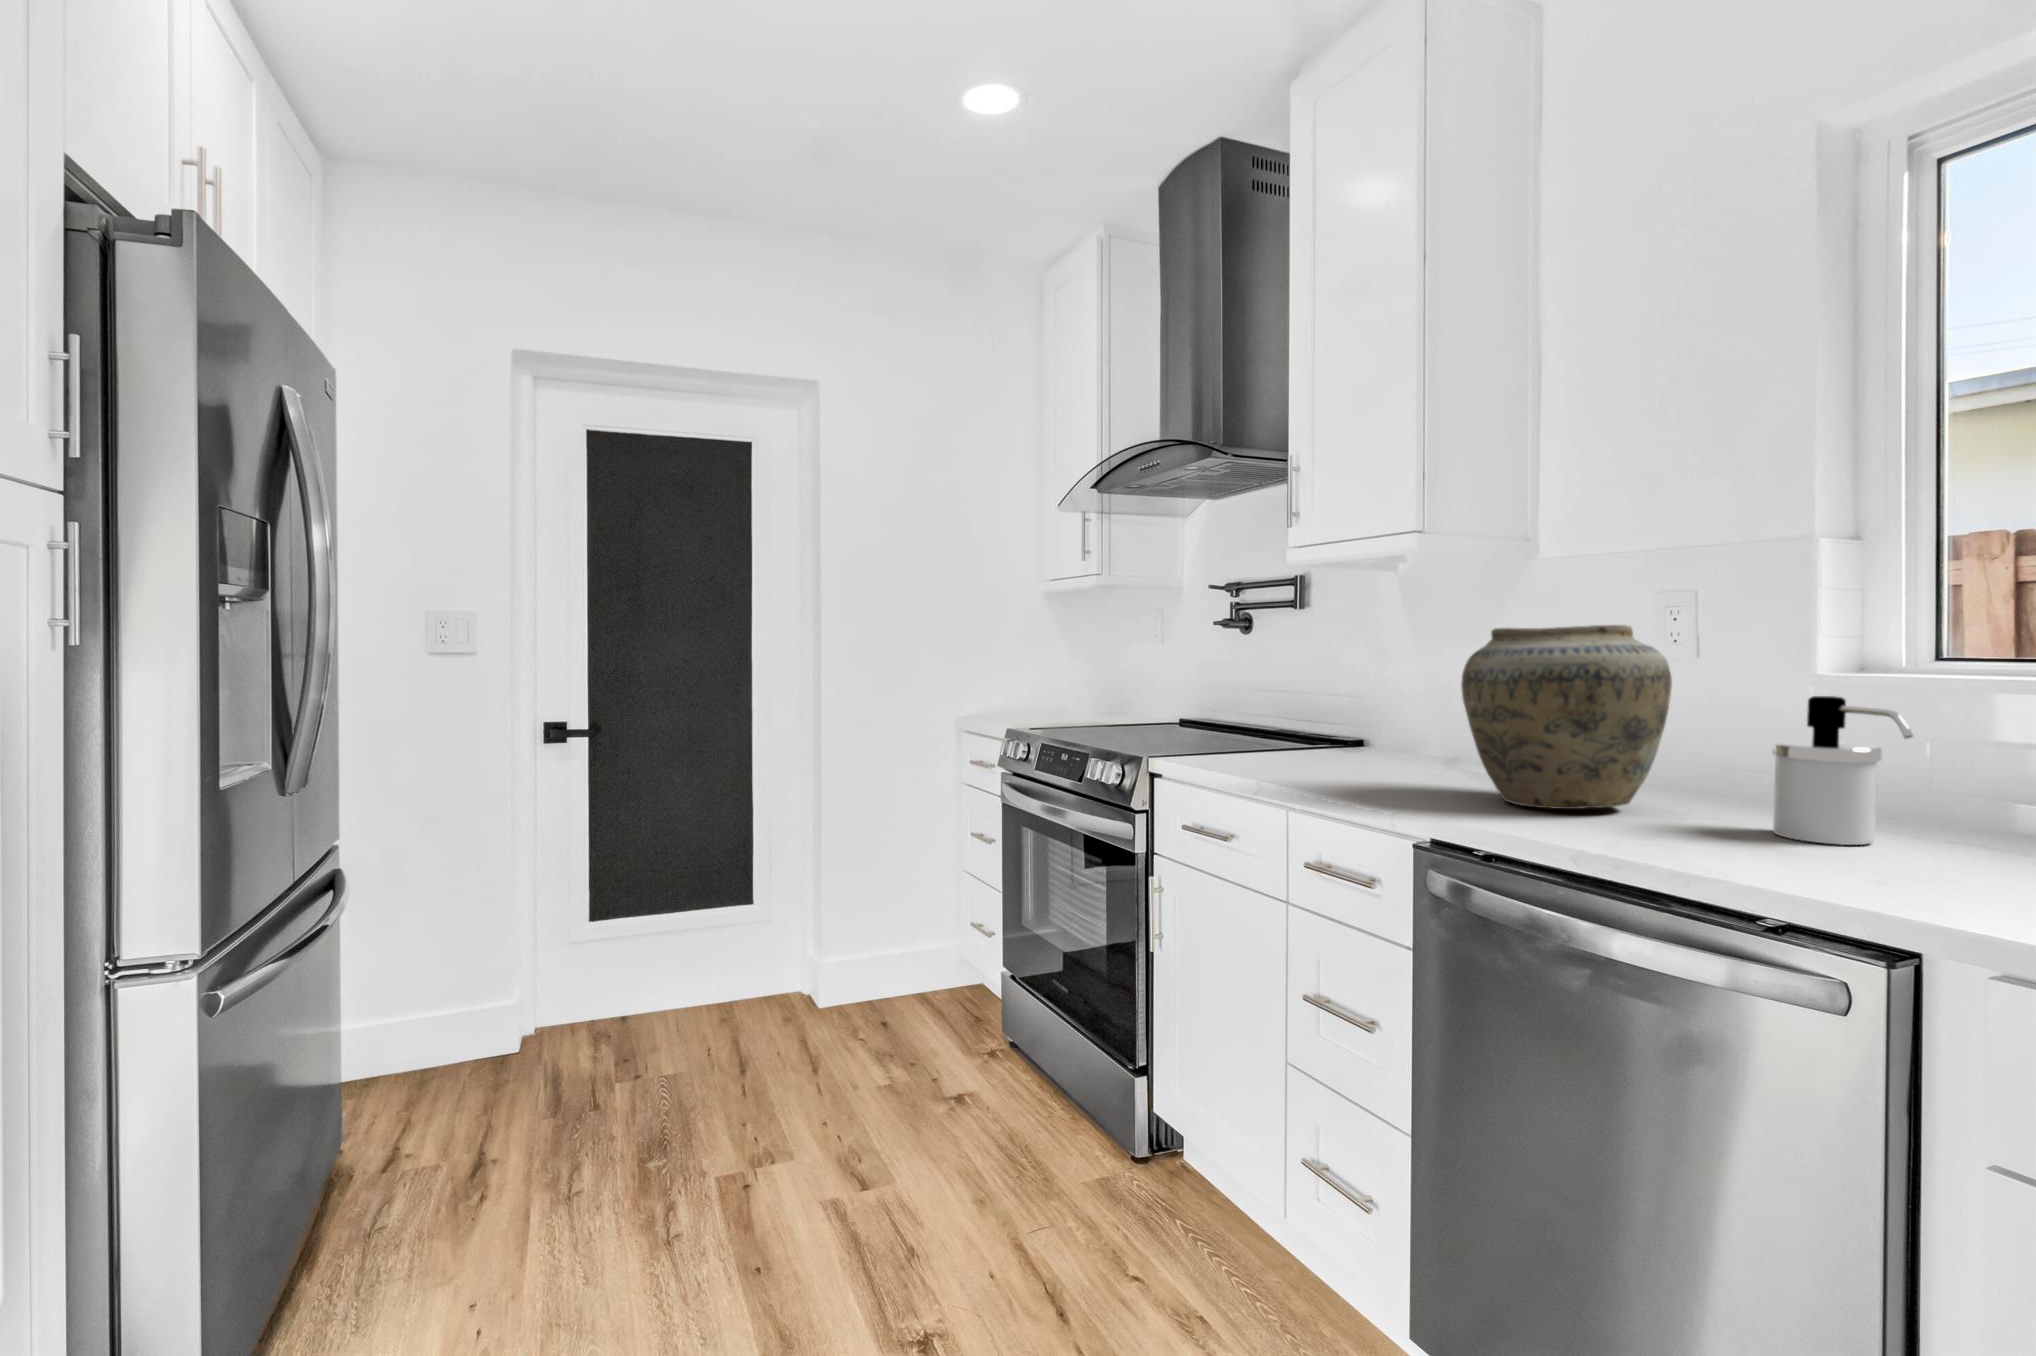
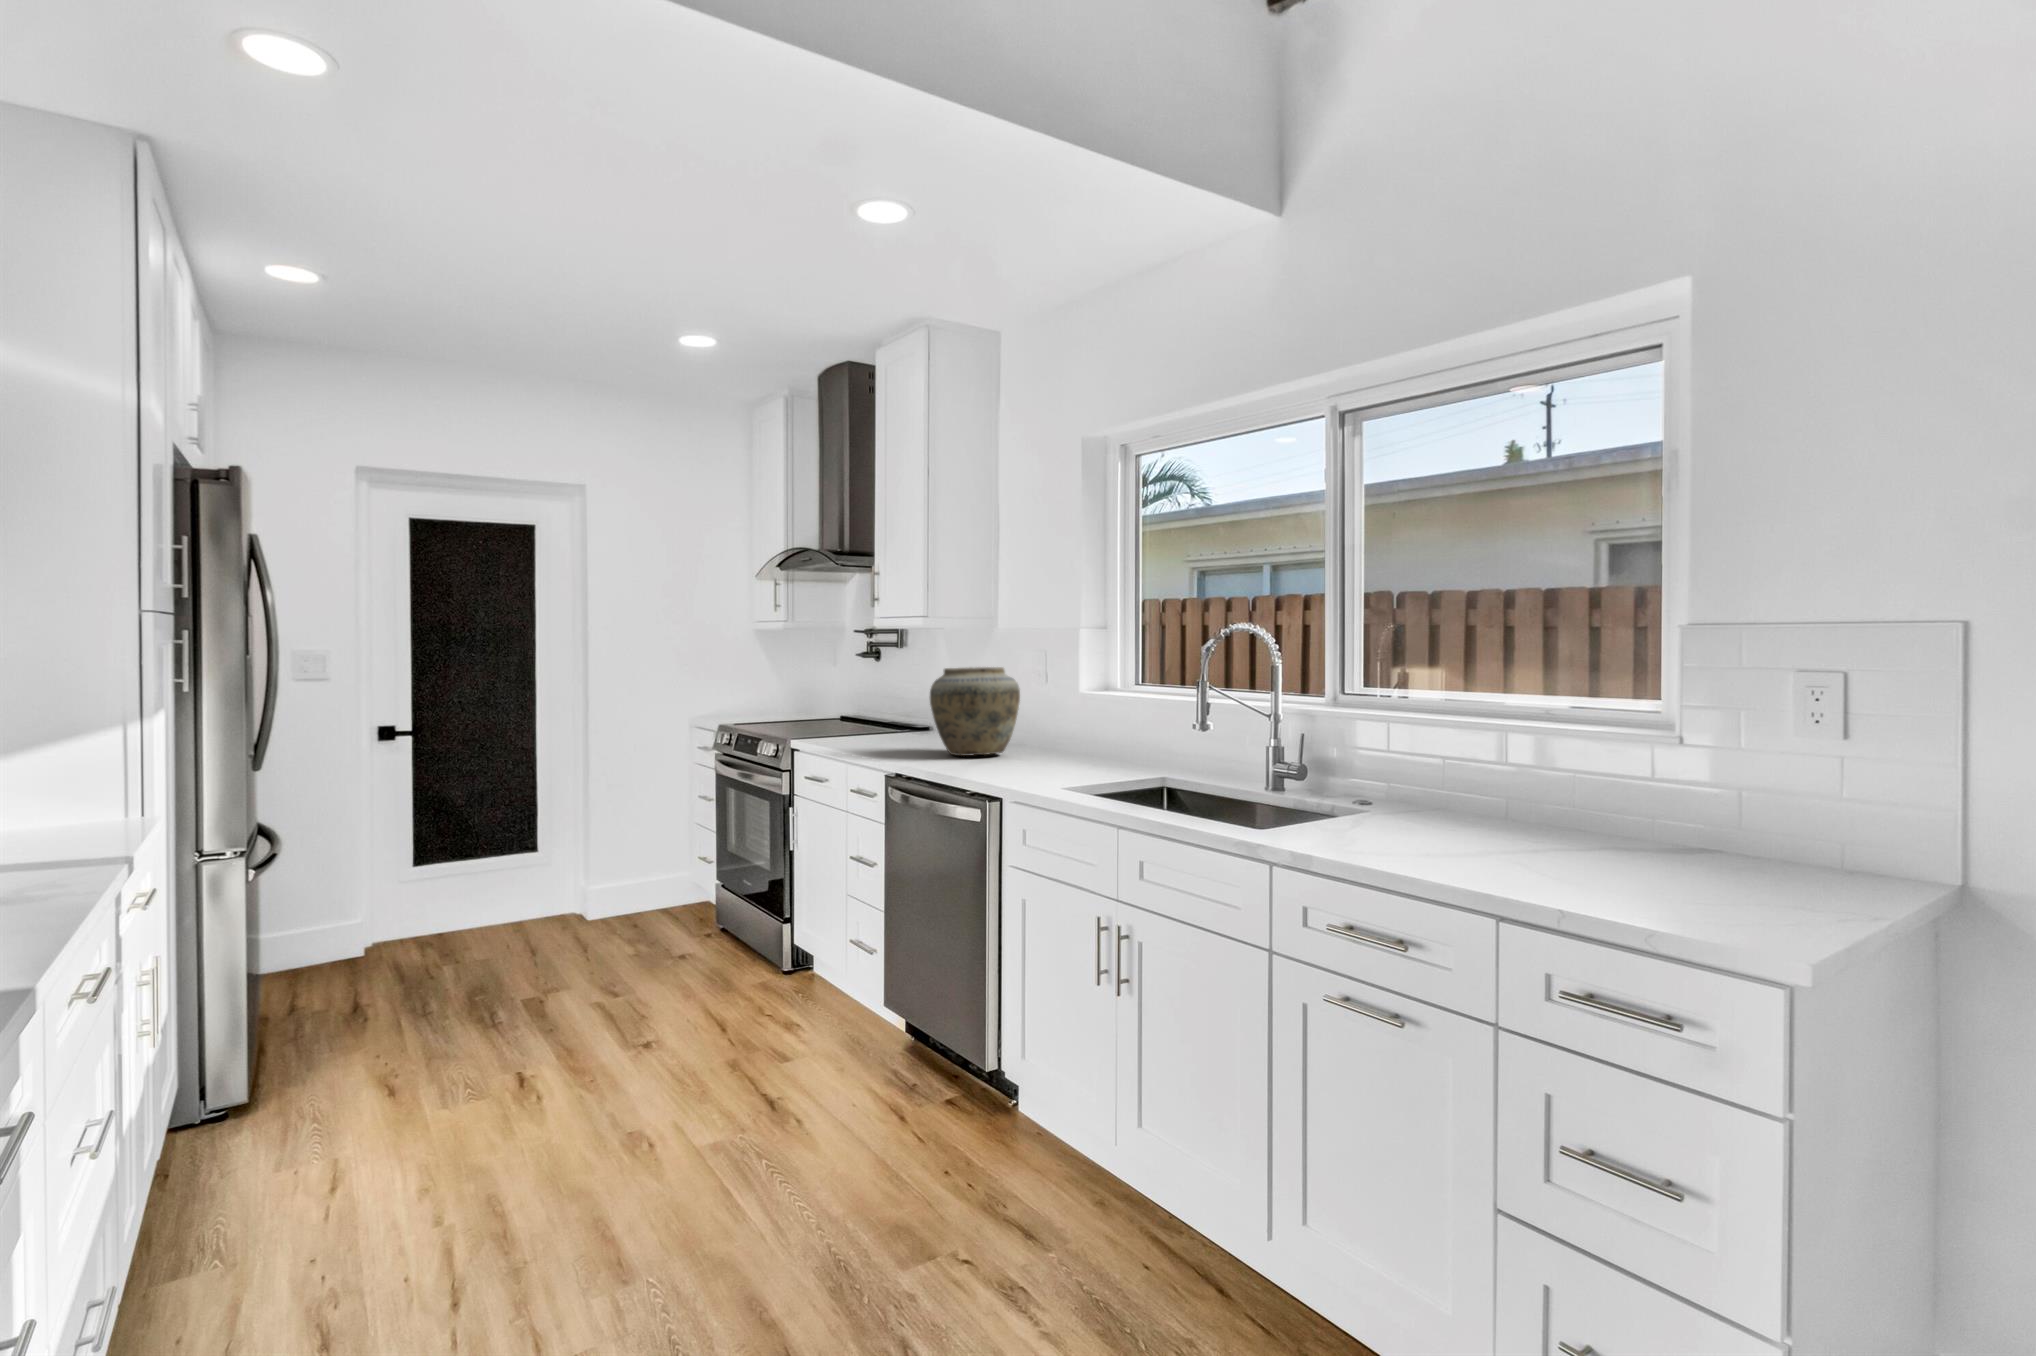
soap dispenser: present [1772,696,1913,845] -> none [1043,701,1081,765]

